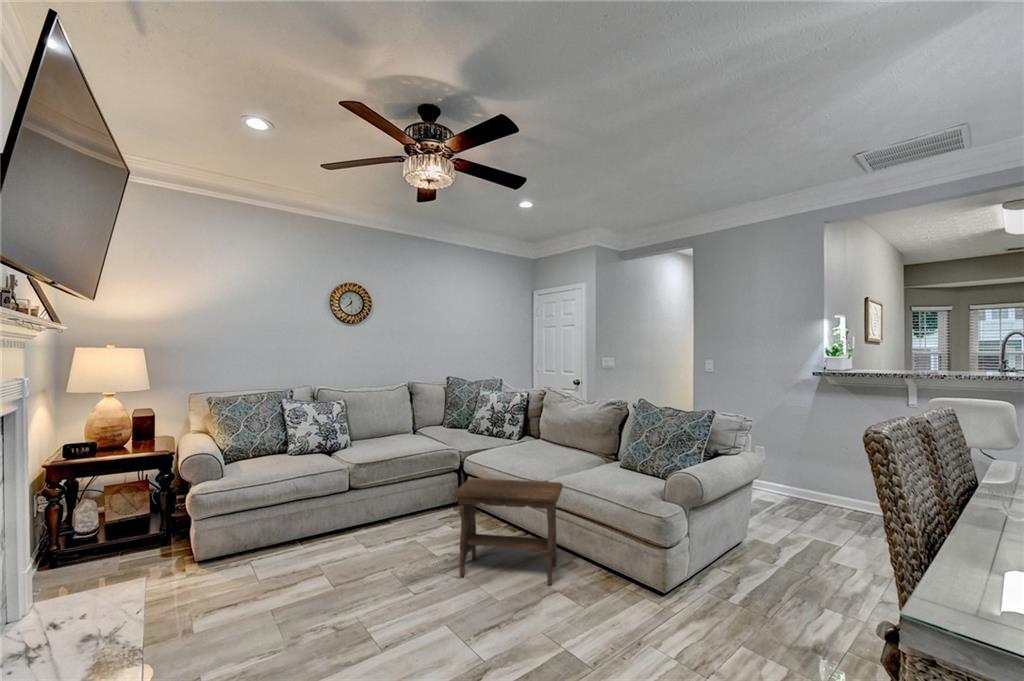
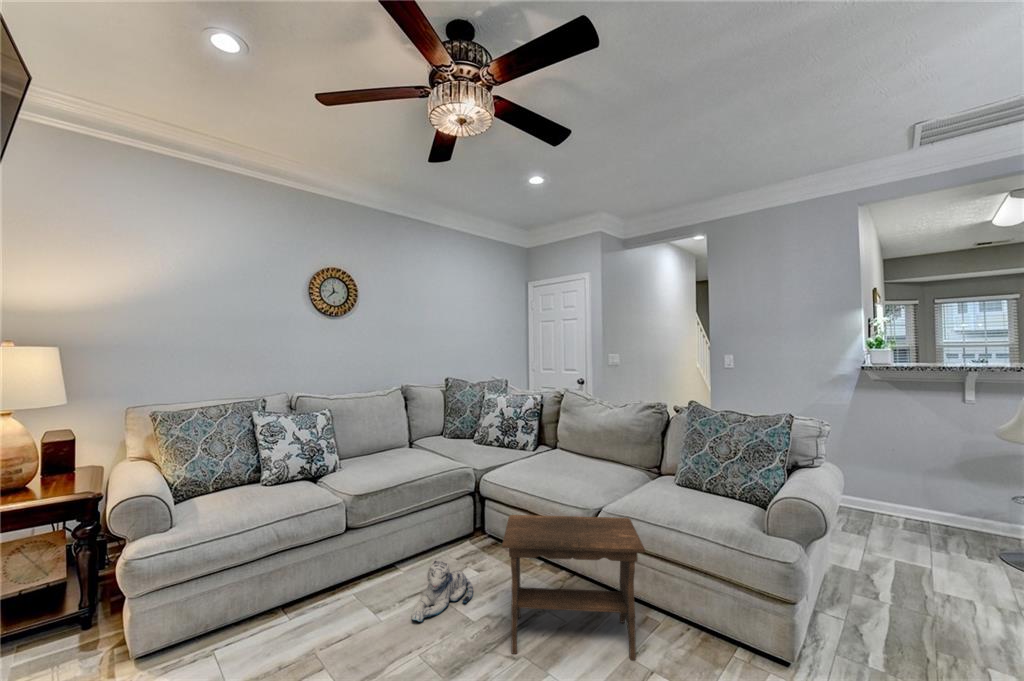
plush toy: none [392,514,446,557] -> present [412,560,473,622]

